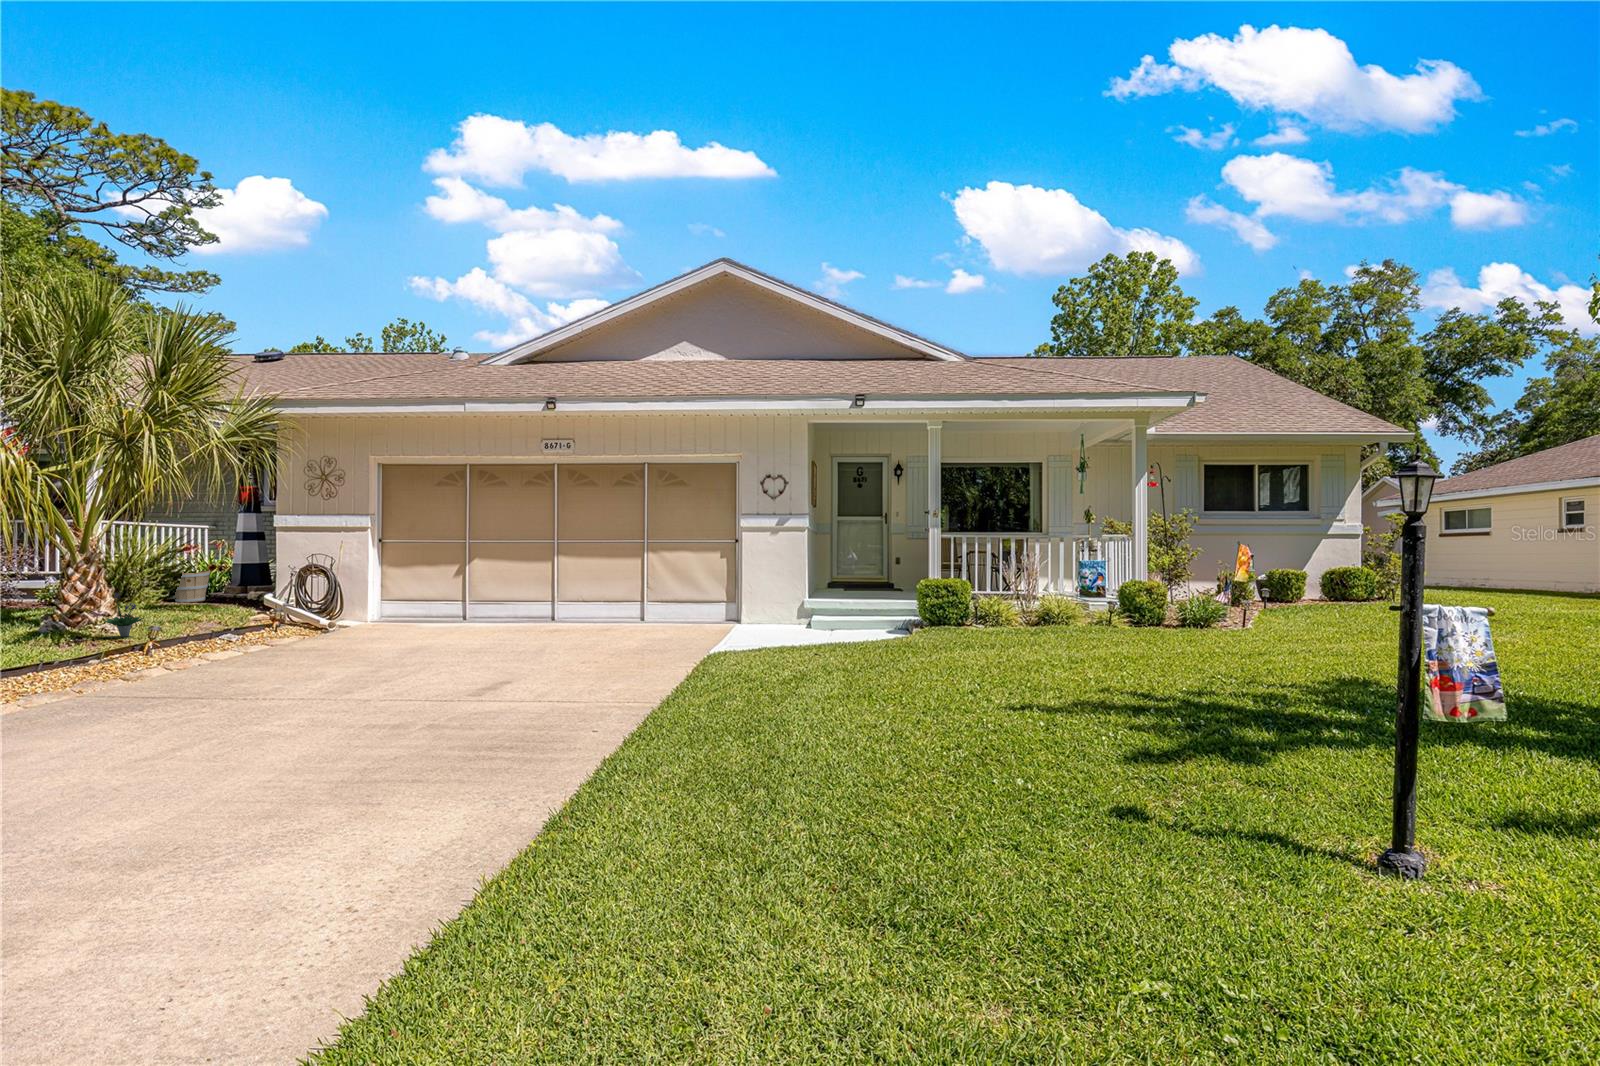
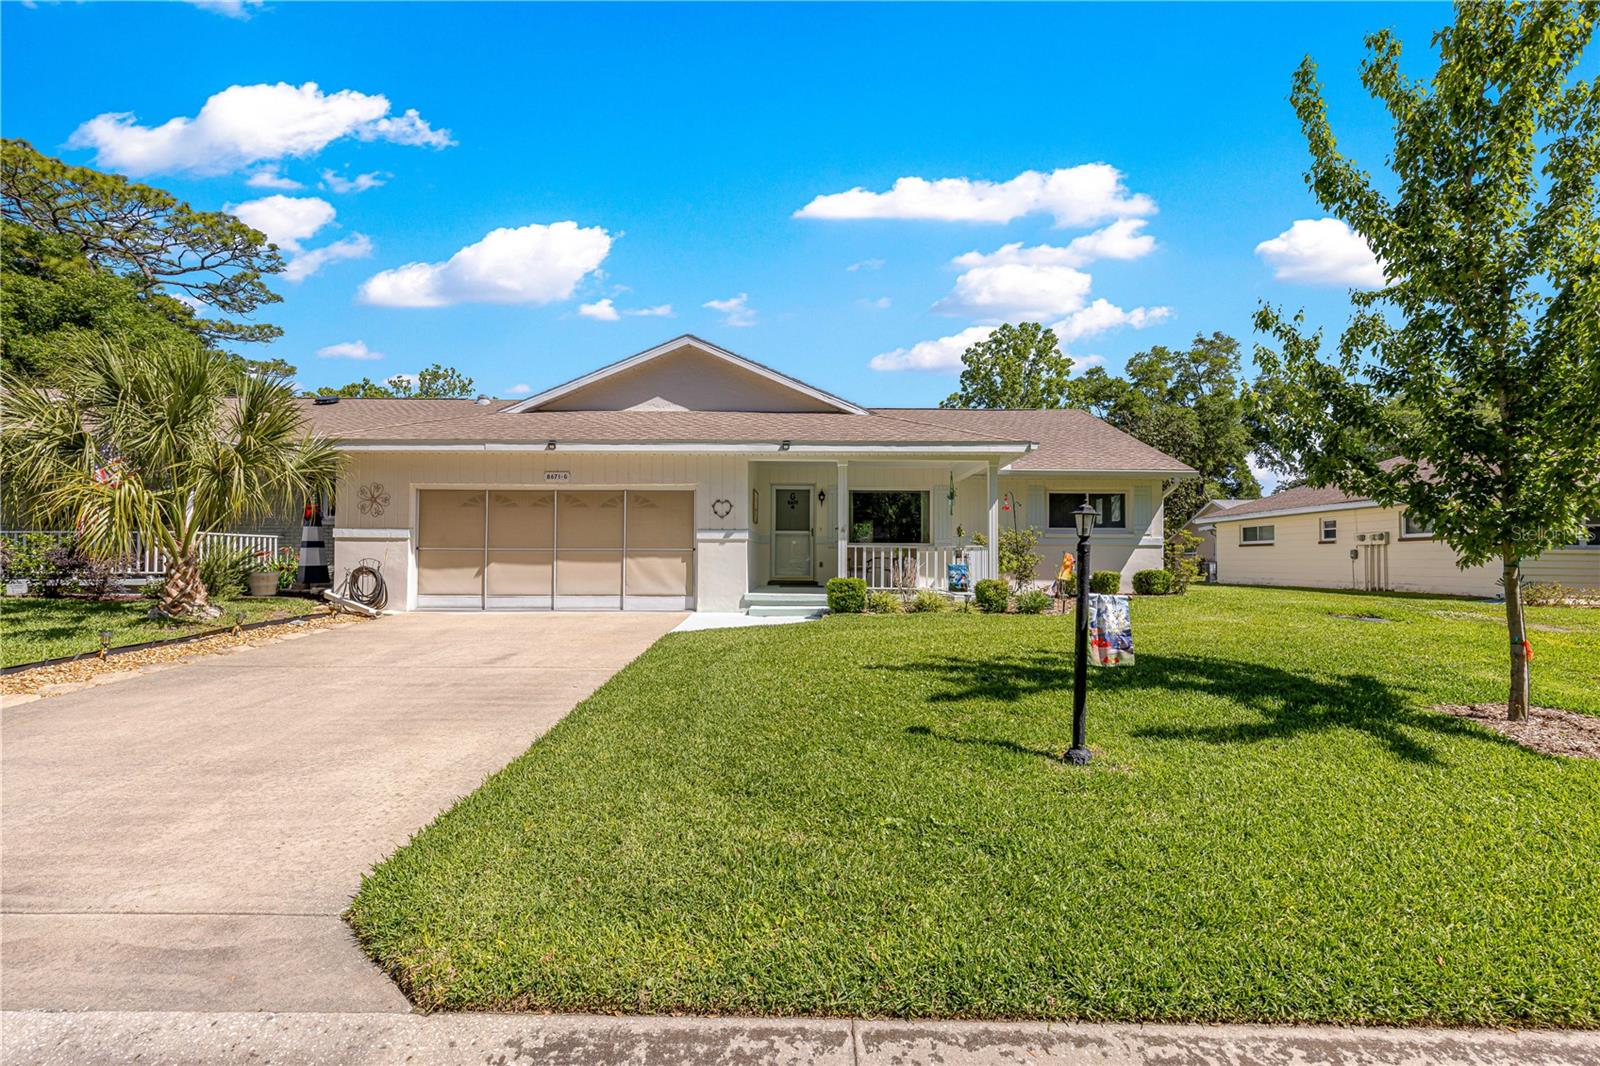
potted plant: present [105,593,143,637] -> none [200,588,232,622]

